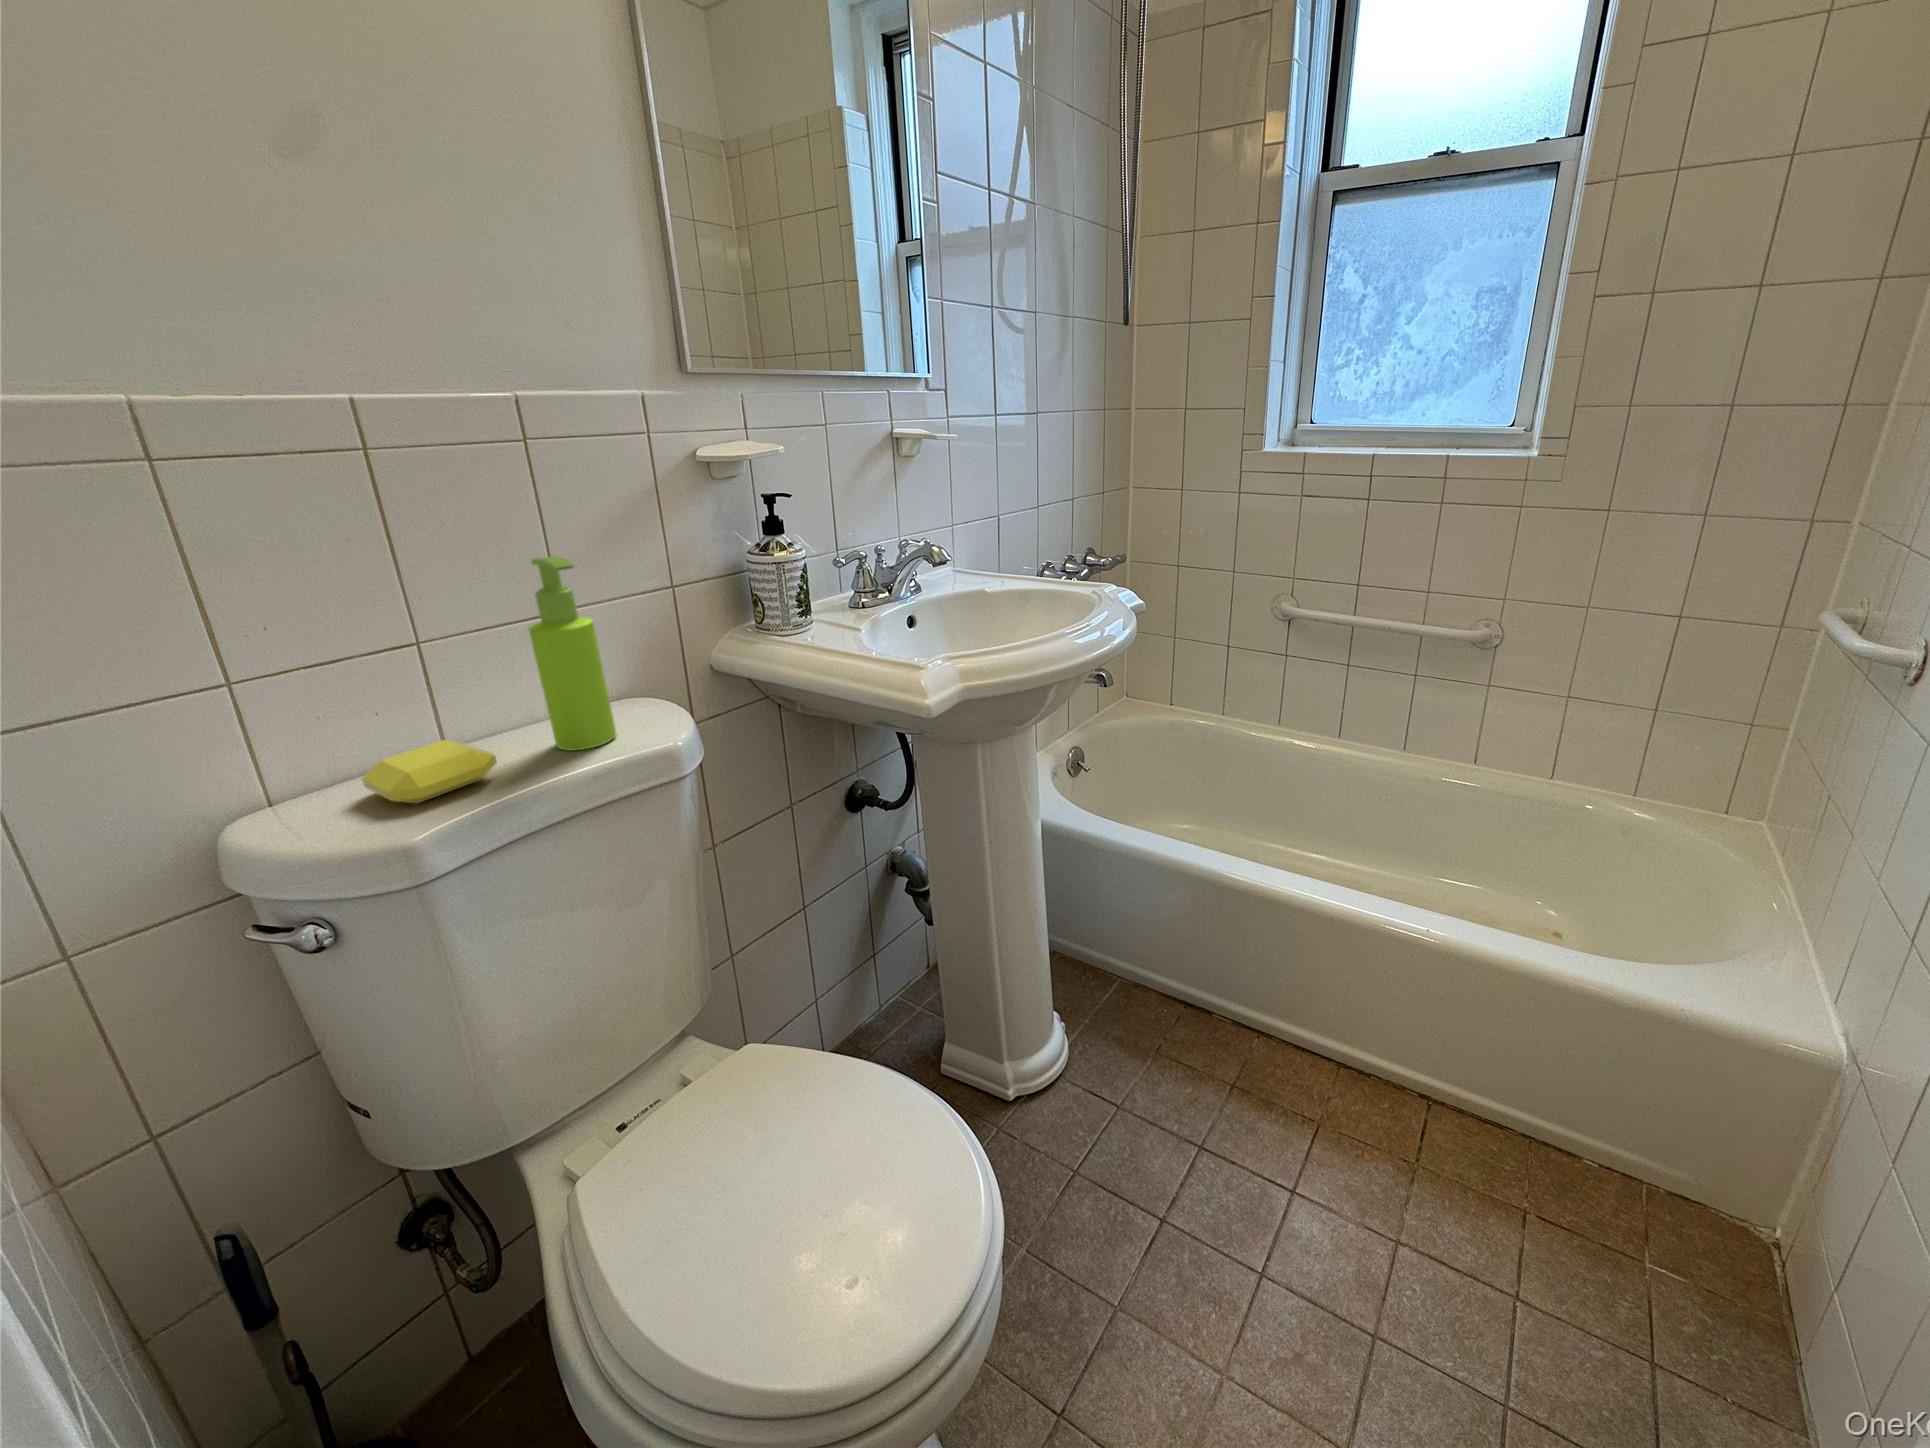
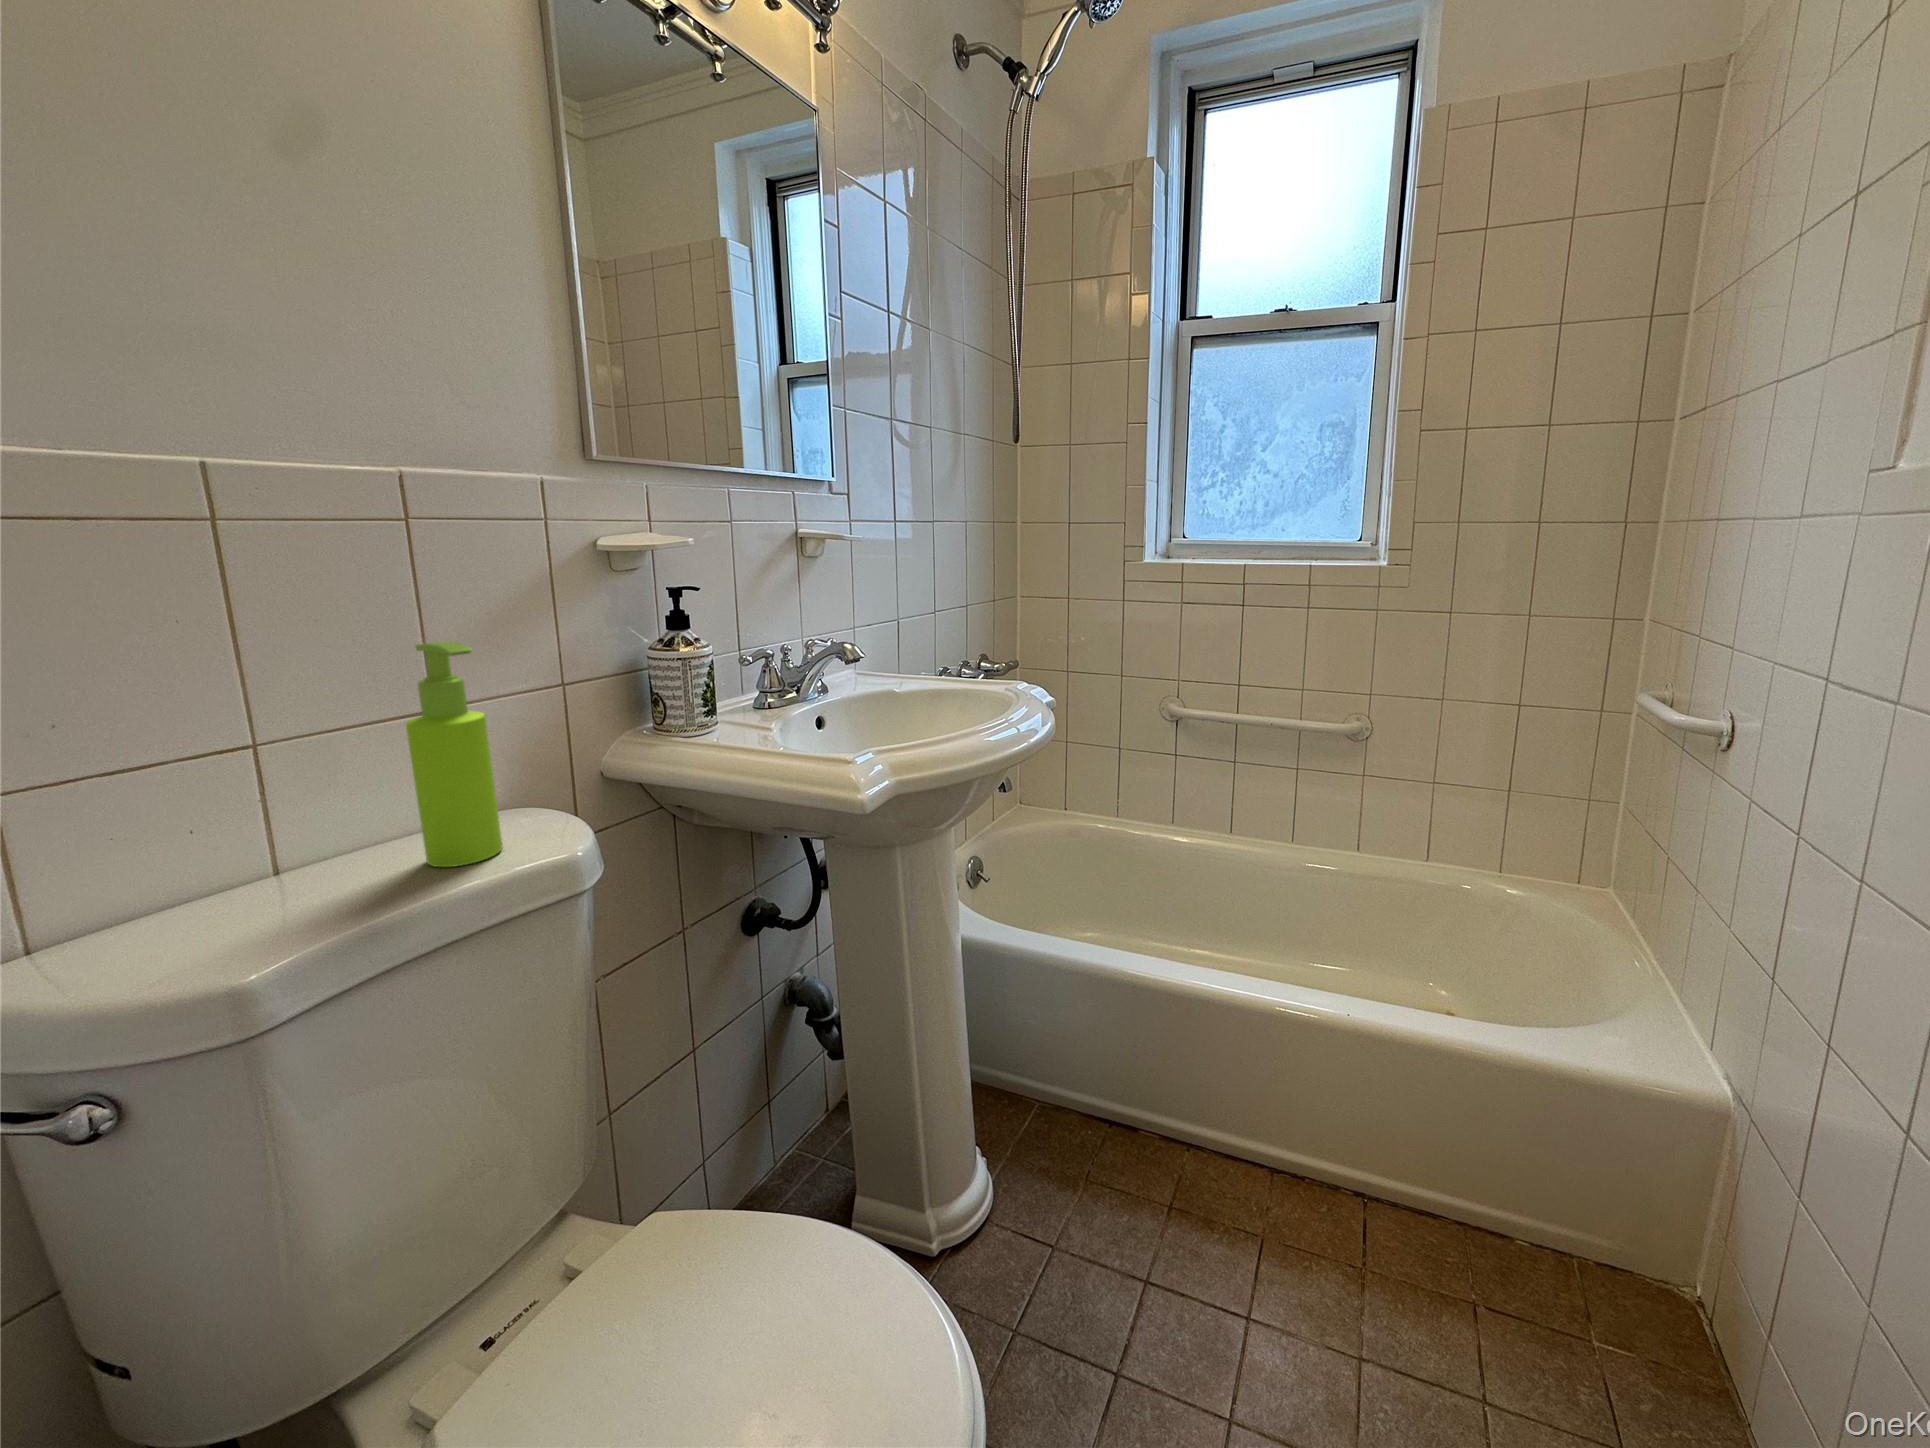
soap bar: present [362,740,497,803] -> none [172,859,357,938]

